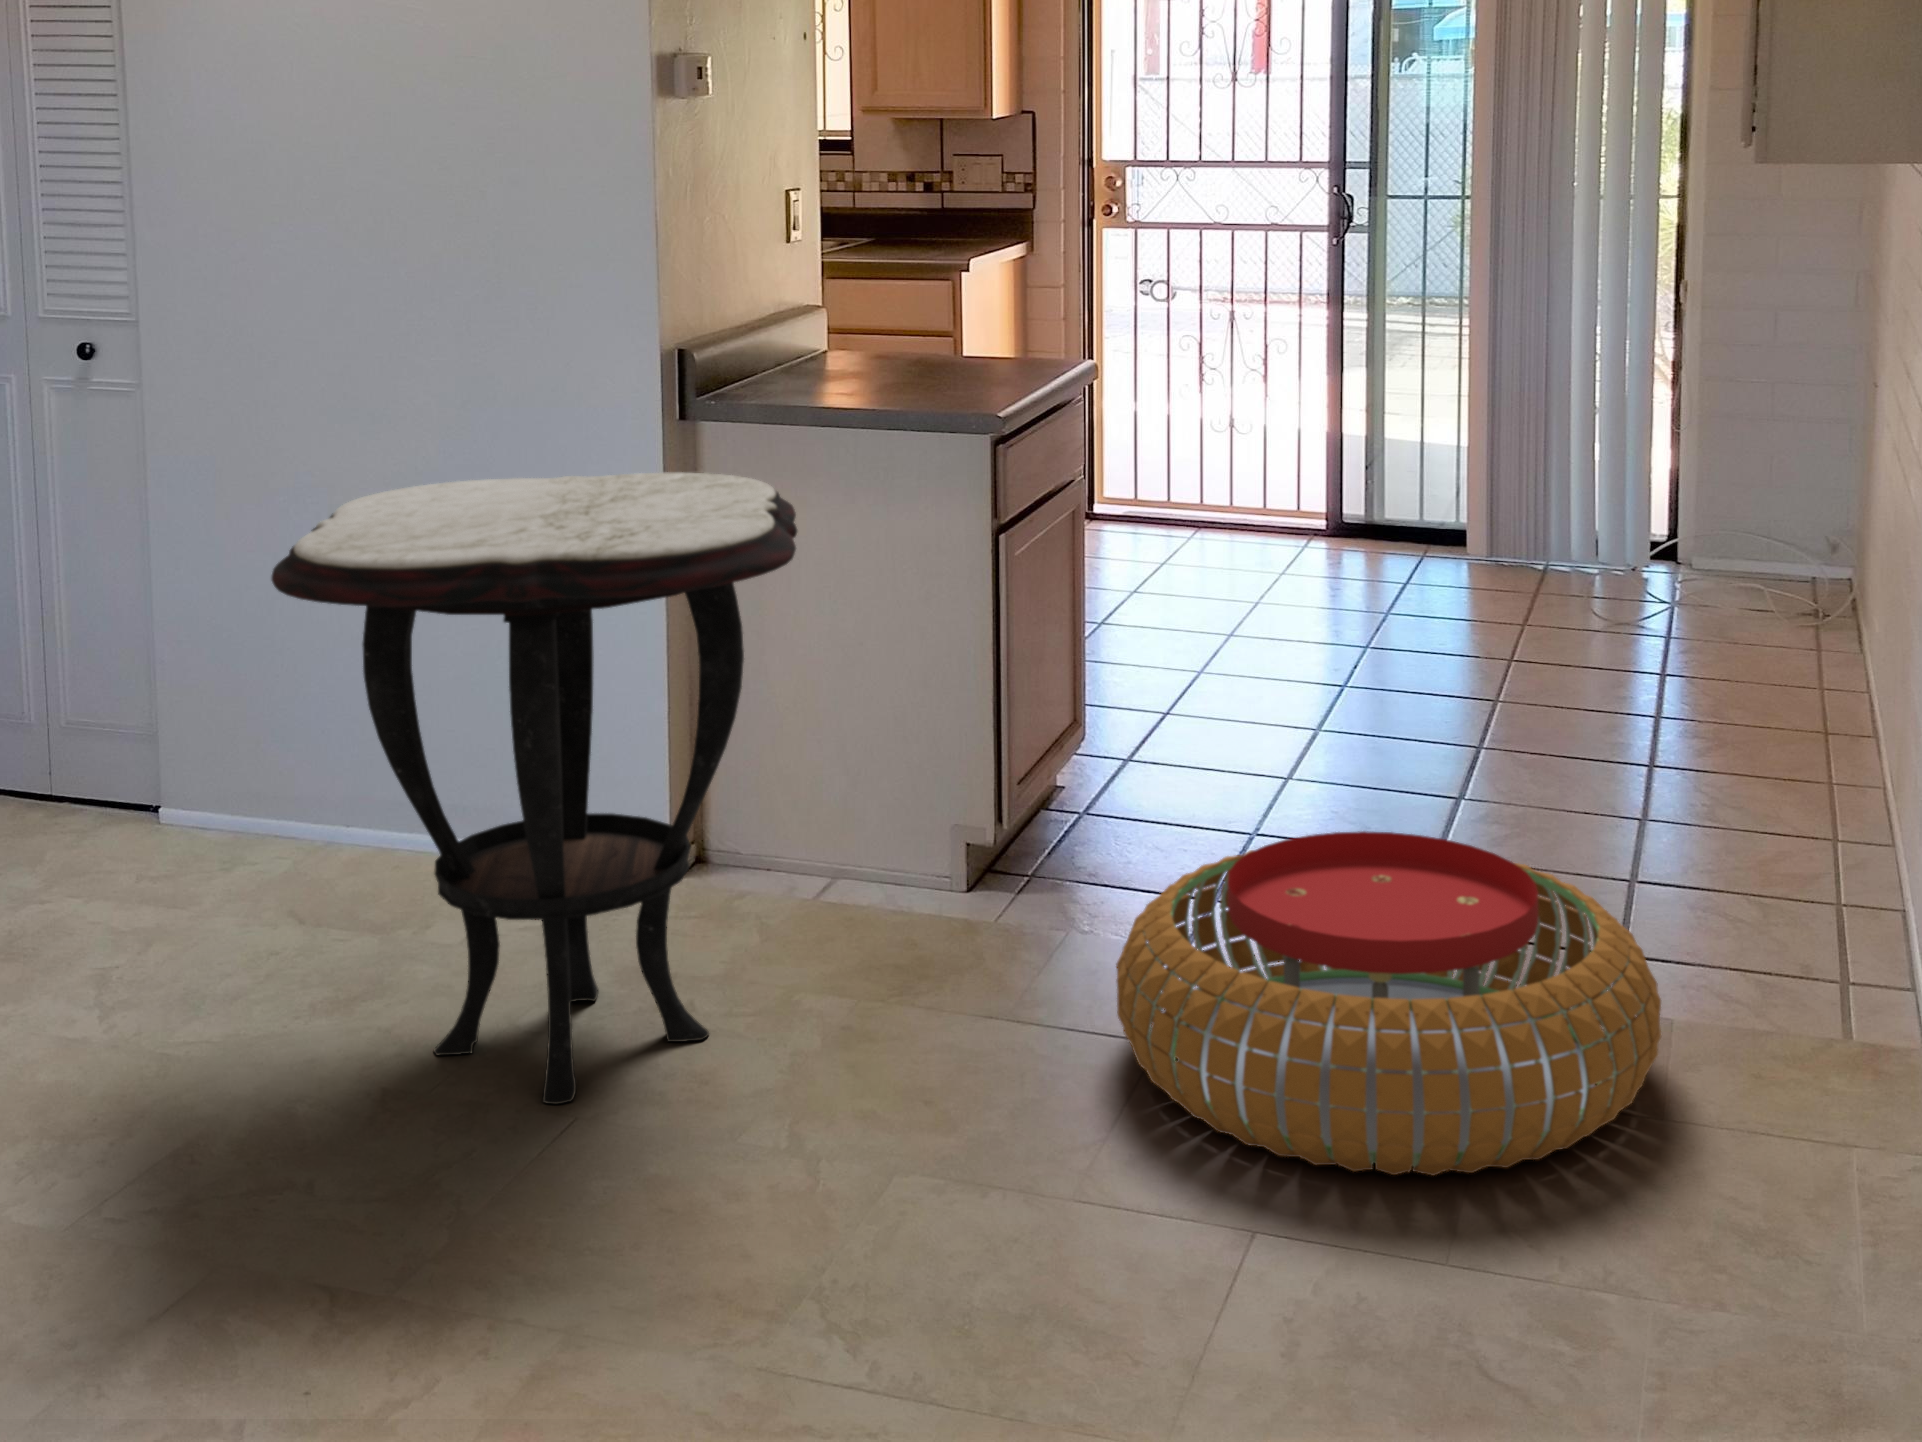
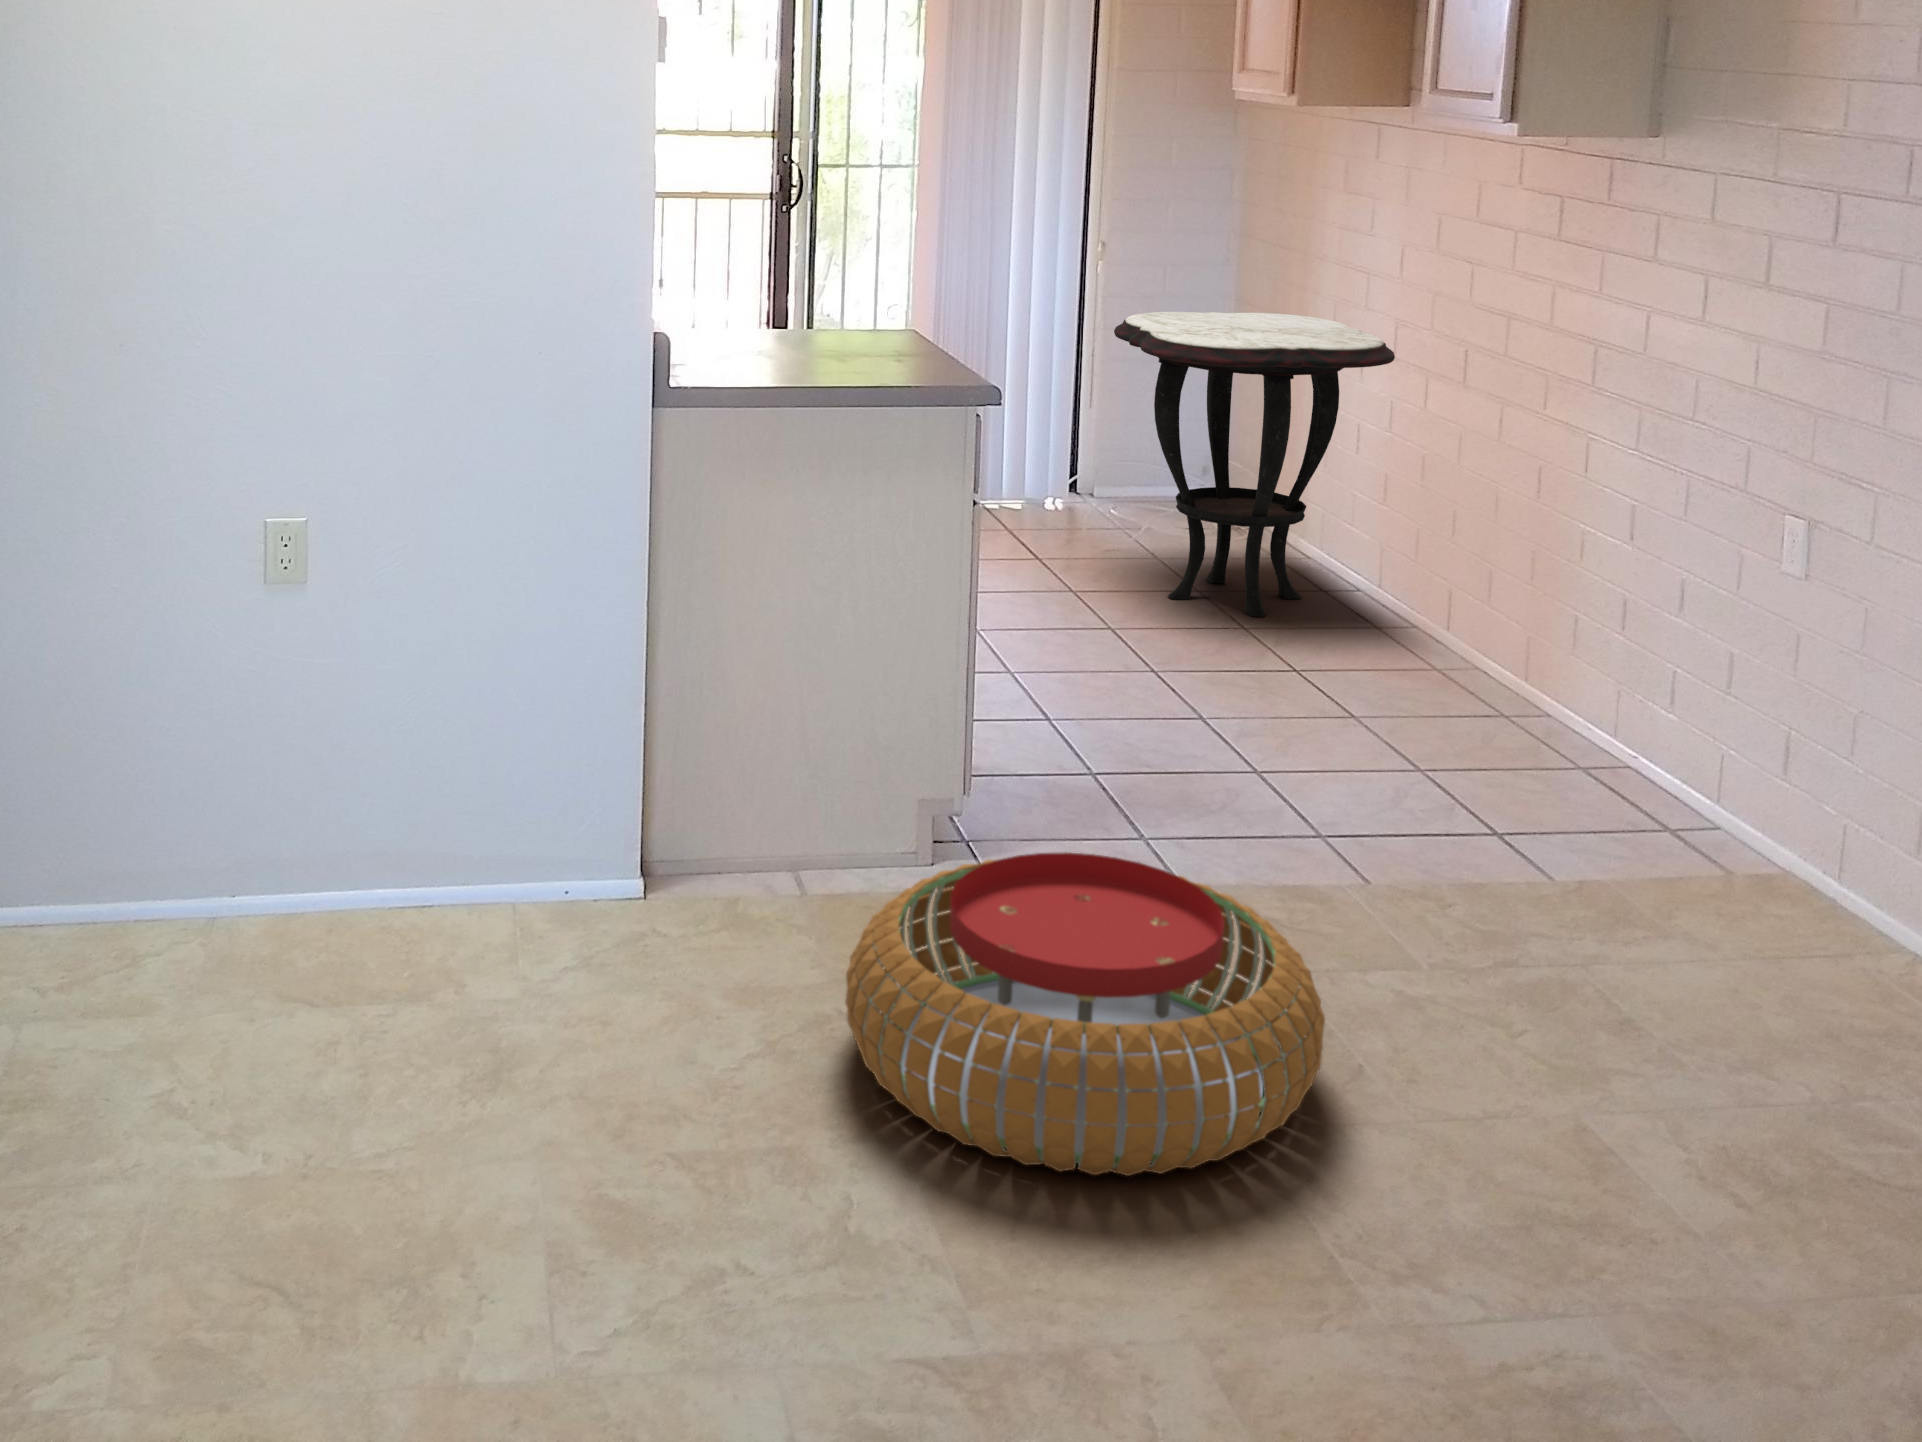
side table: present [271,472,797,1104] -> present [1114,312,1395,617]

